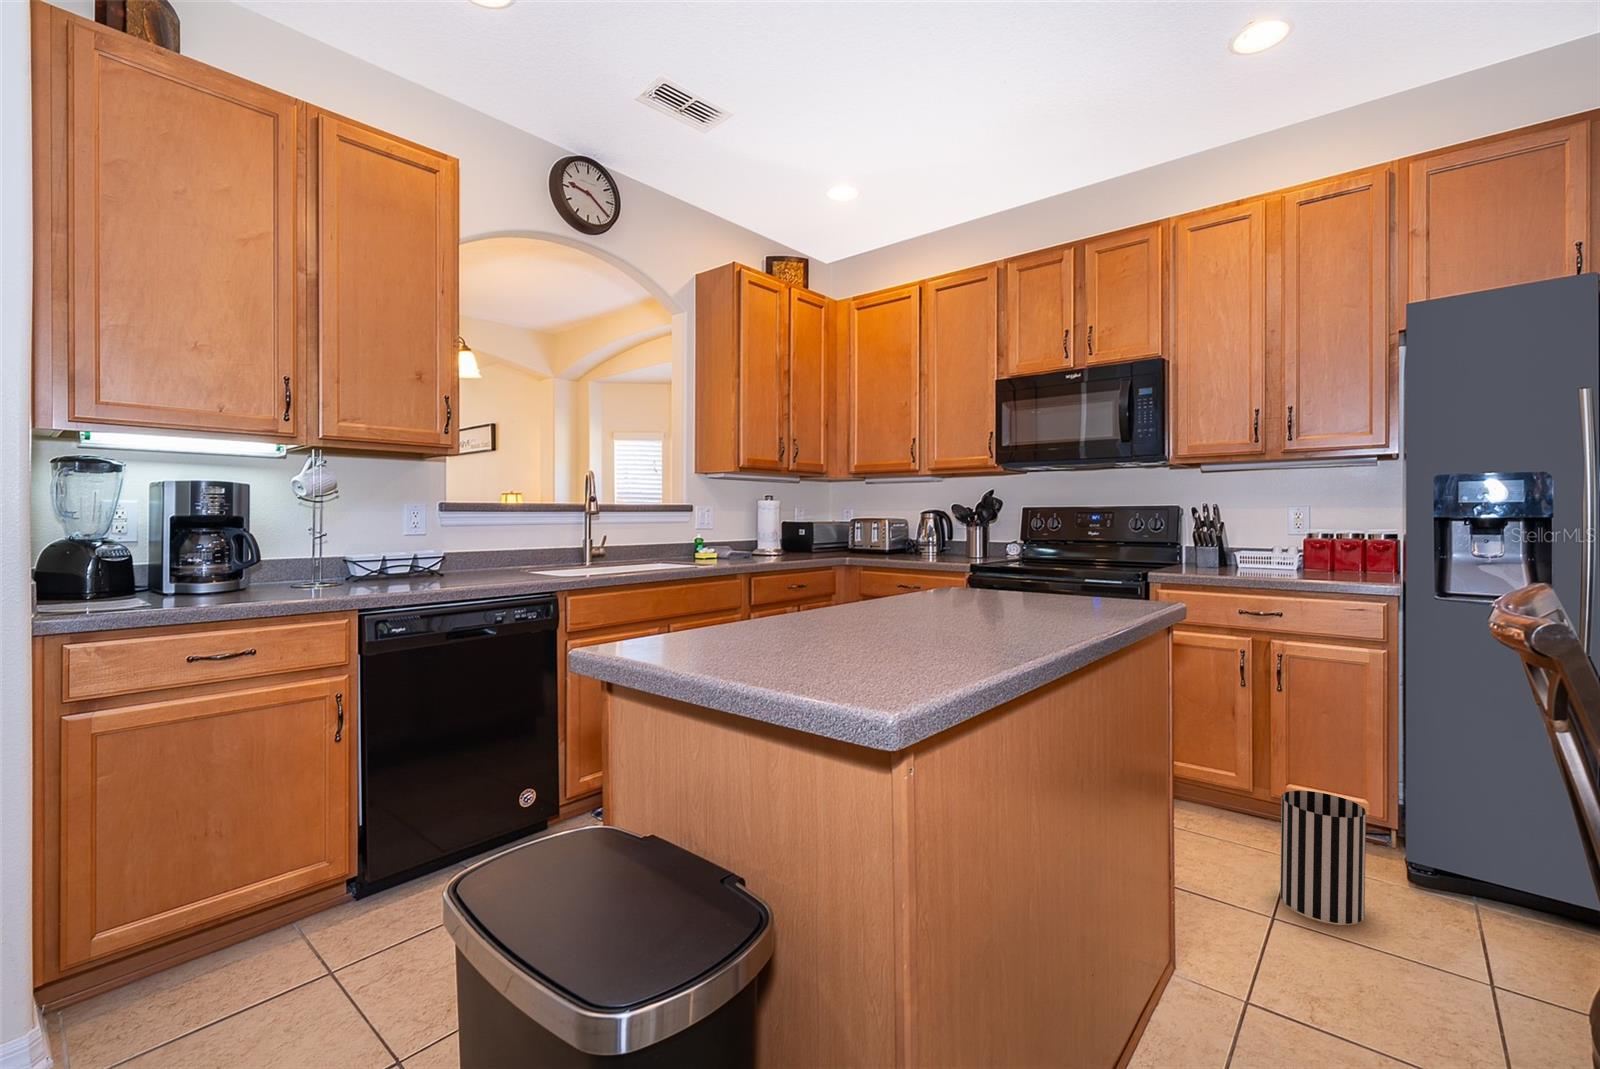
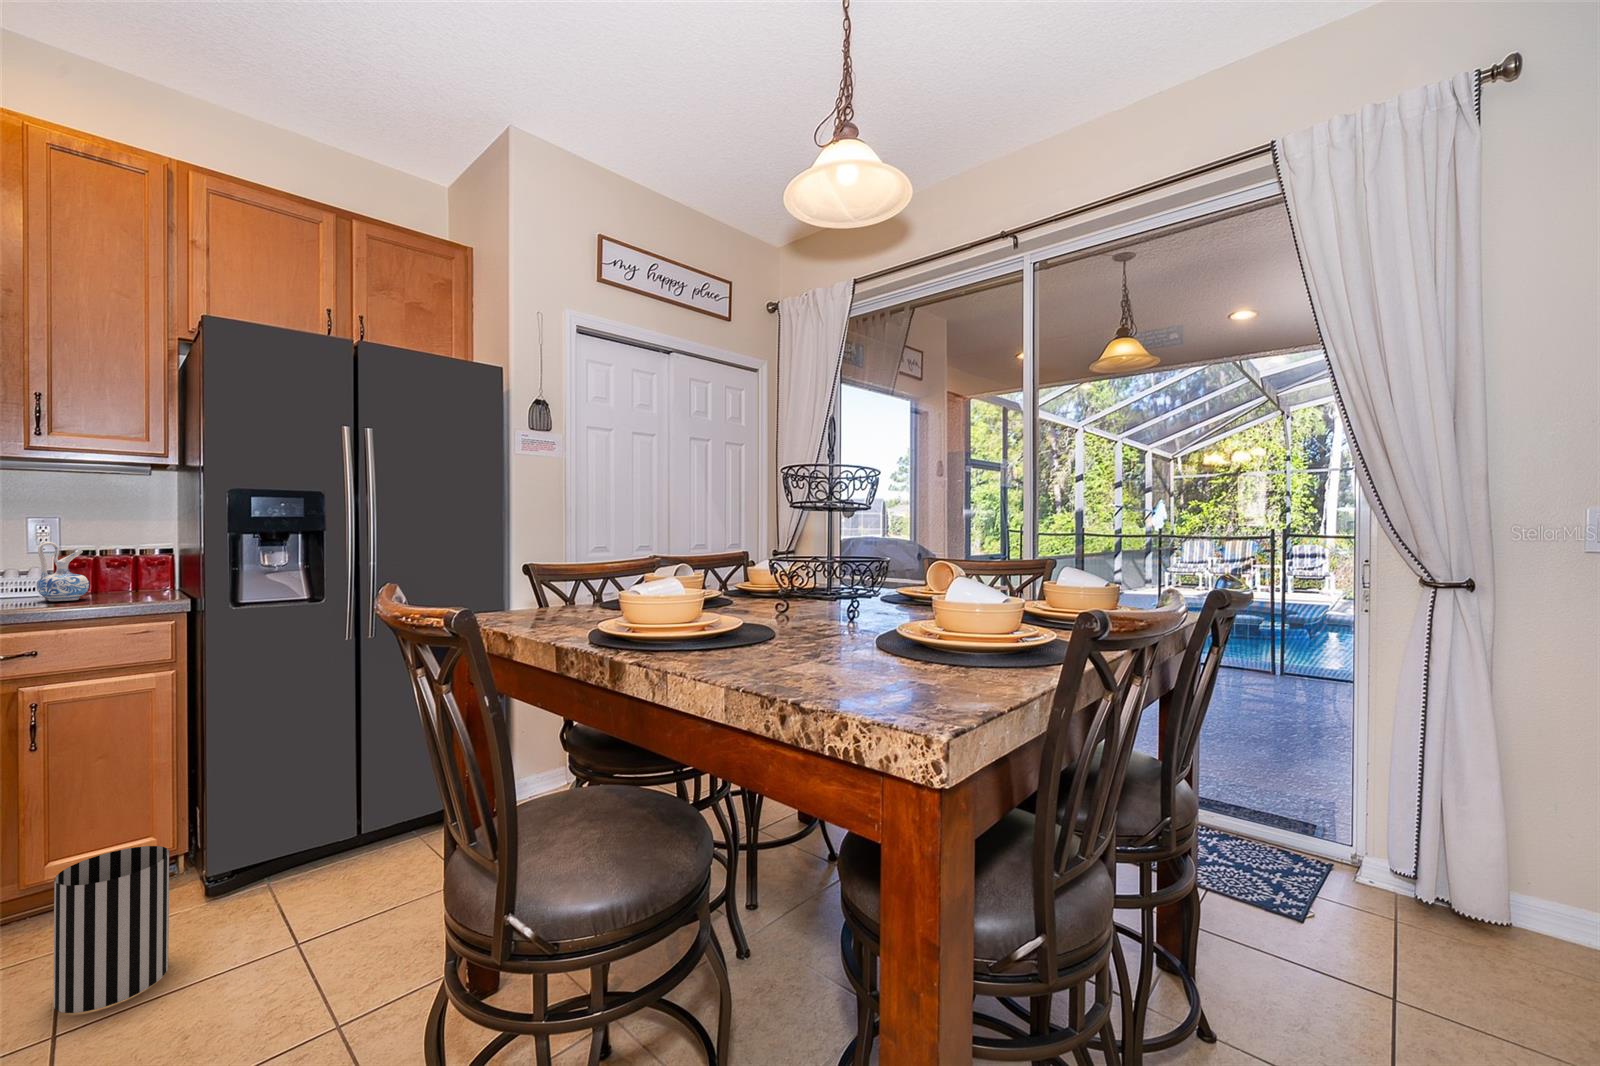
ceramic pitcher: none [1287,527,1322,576] -> present [37,542,89,601]

